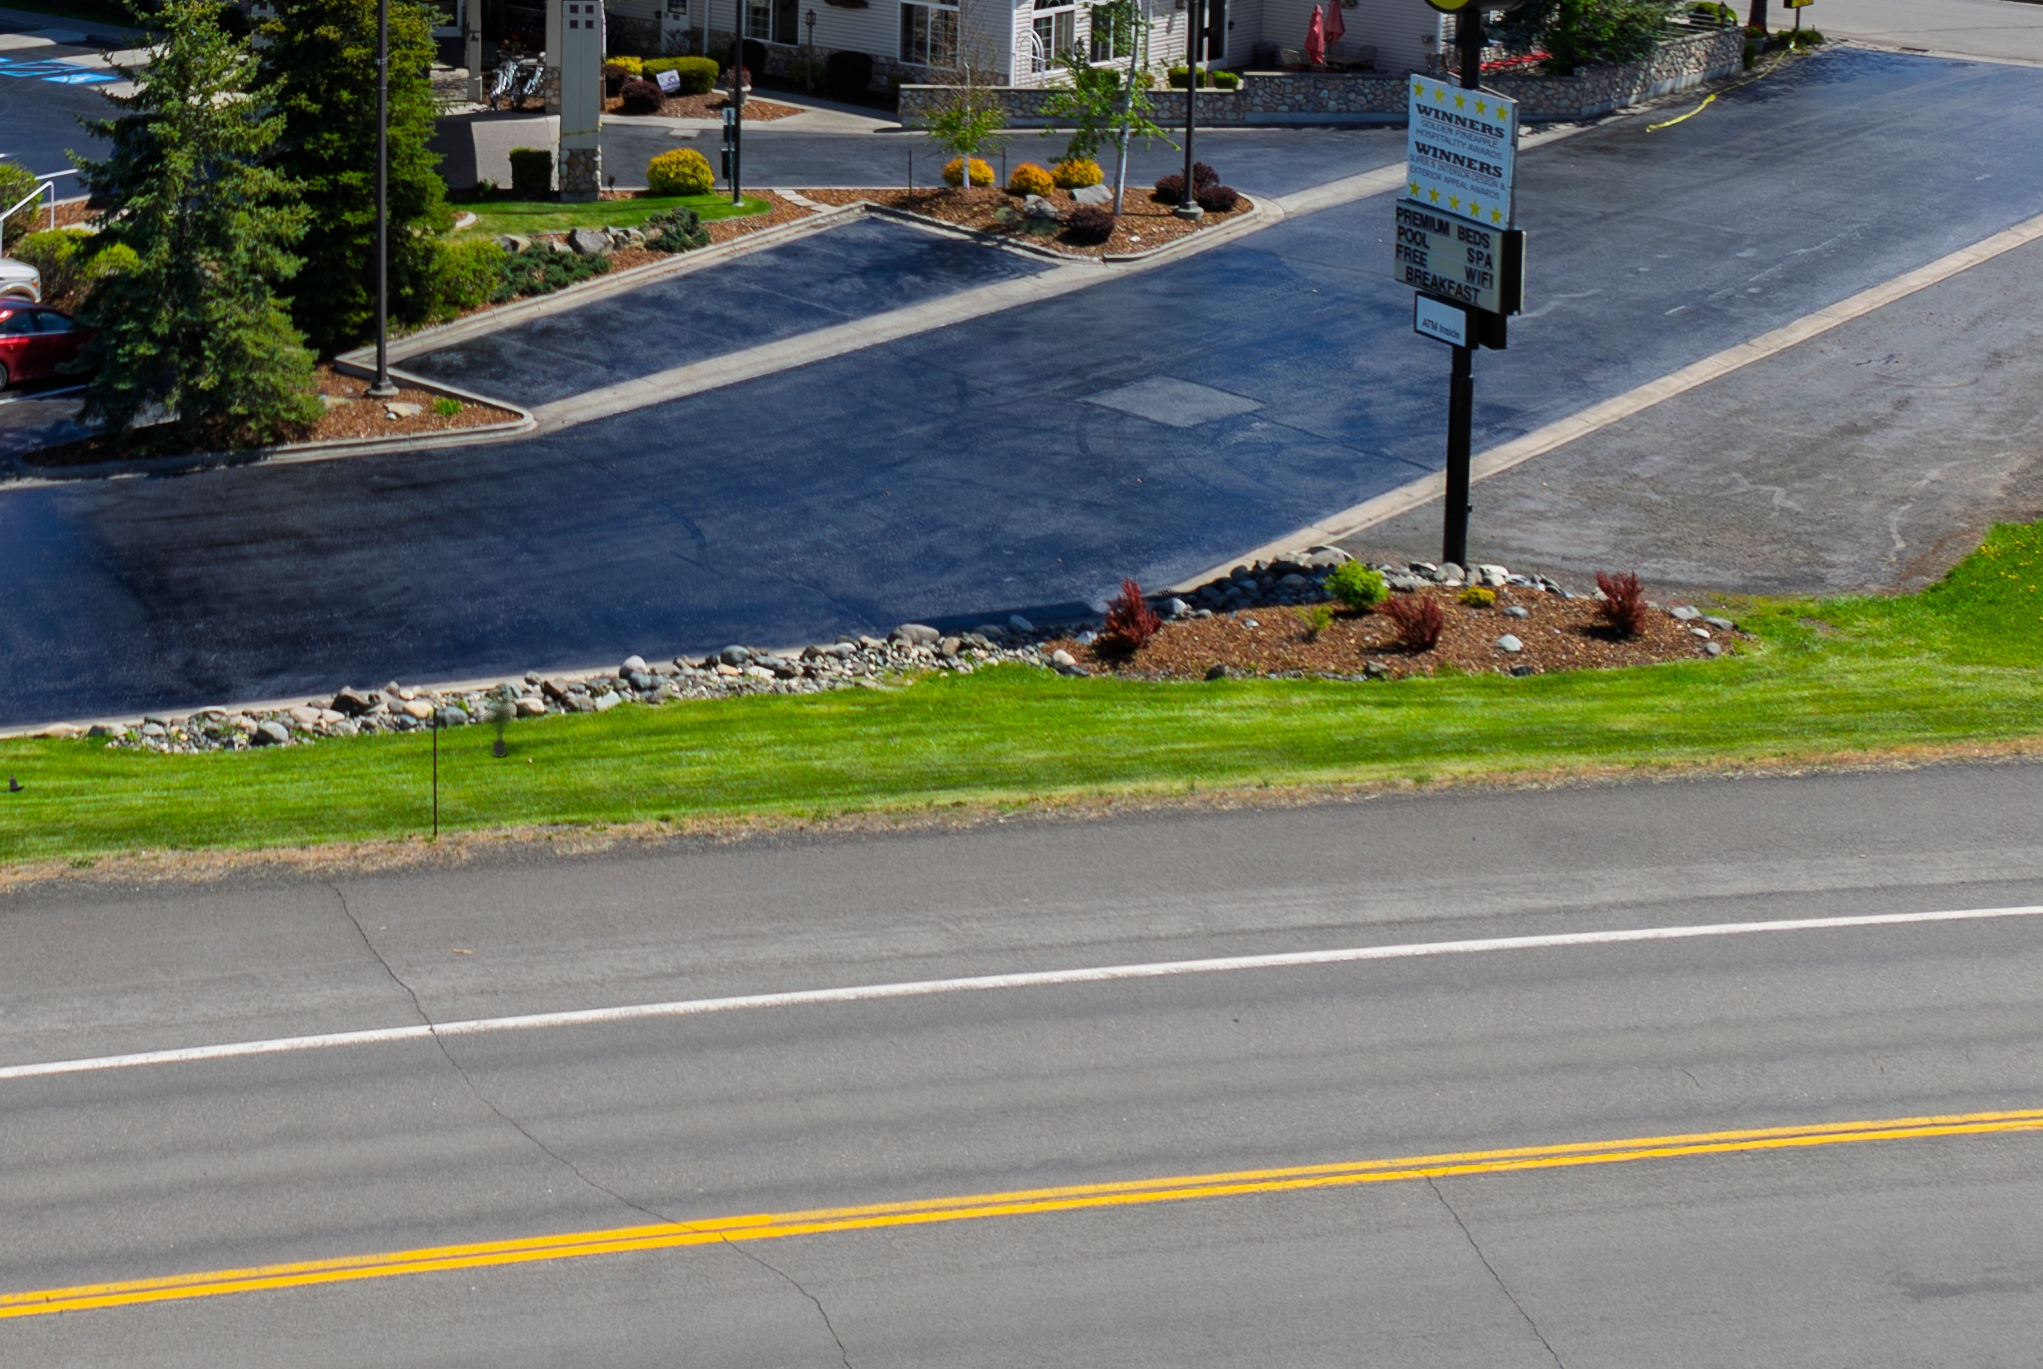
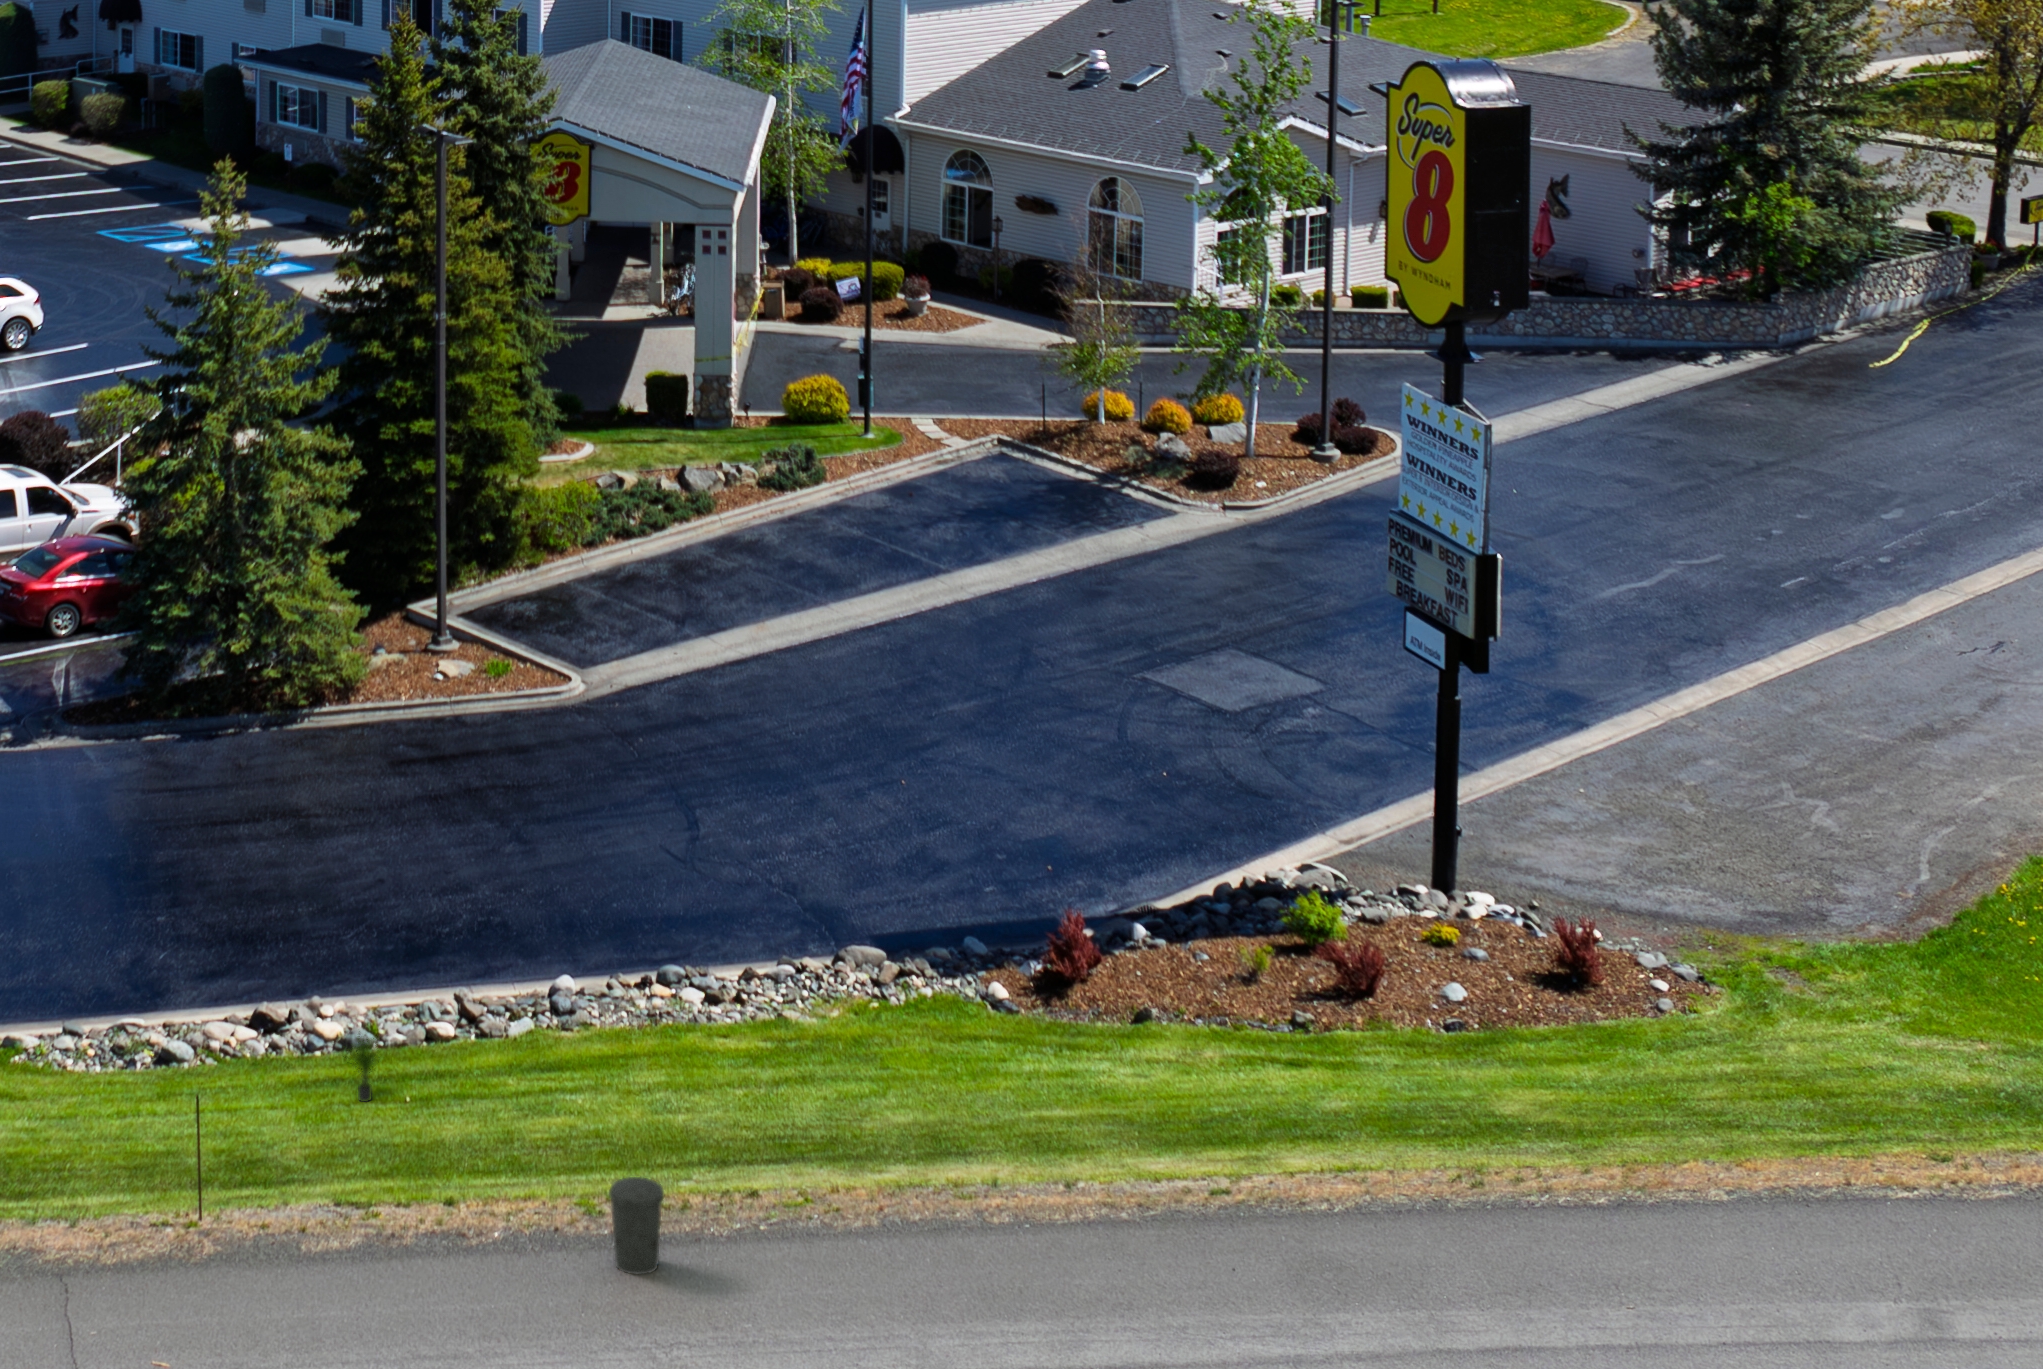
trash can: none [824,782,878,872] -> present [610,1177,664,1274]

